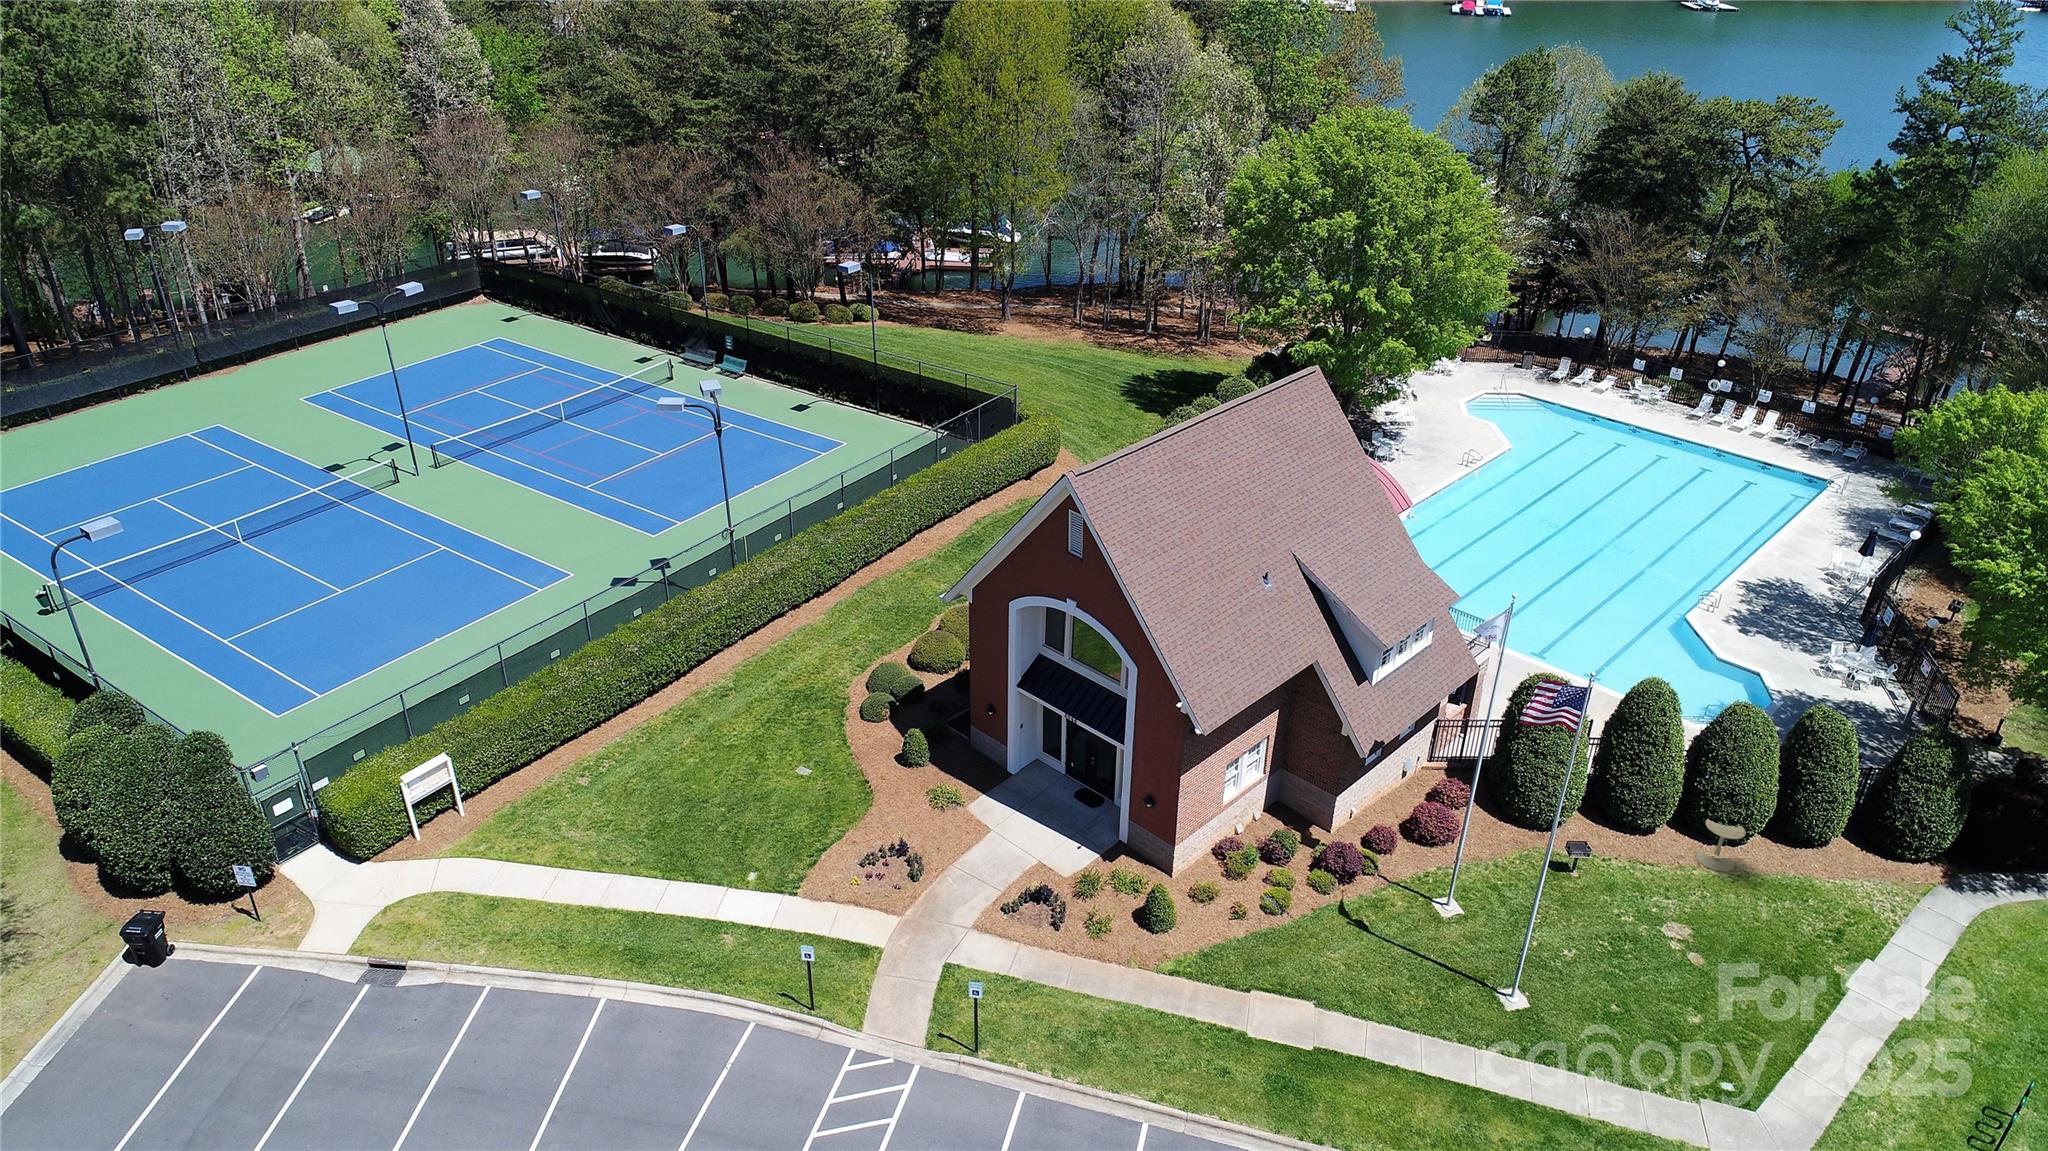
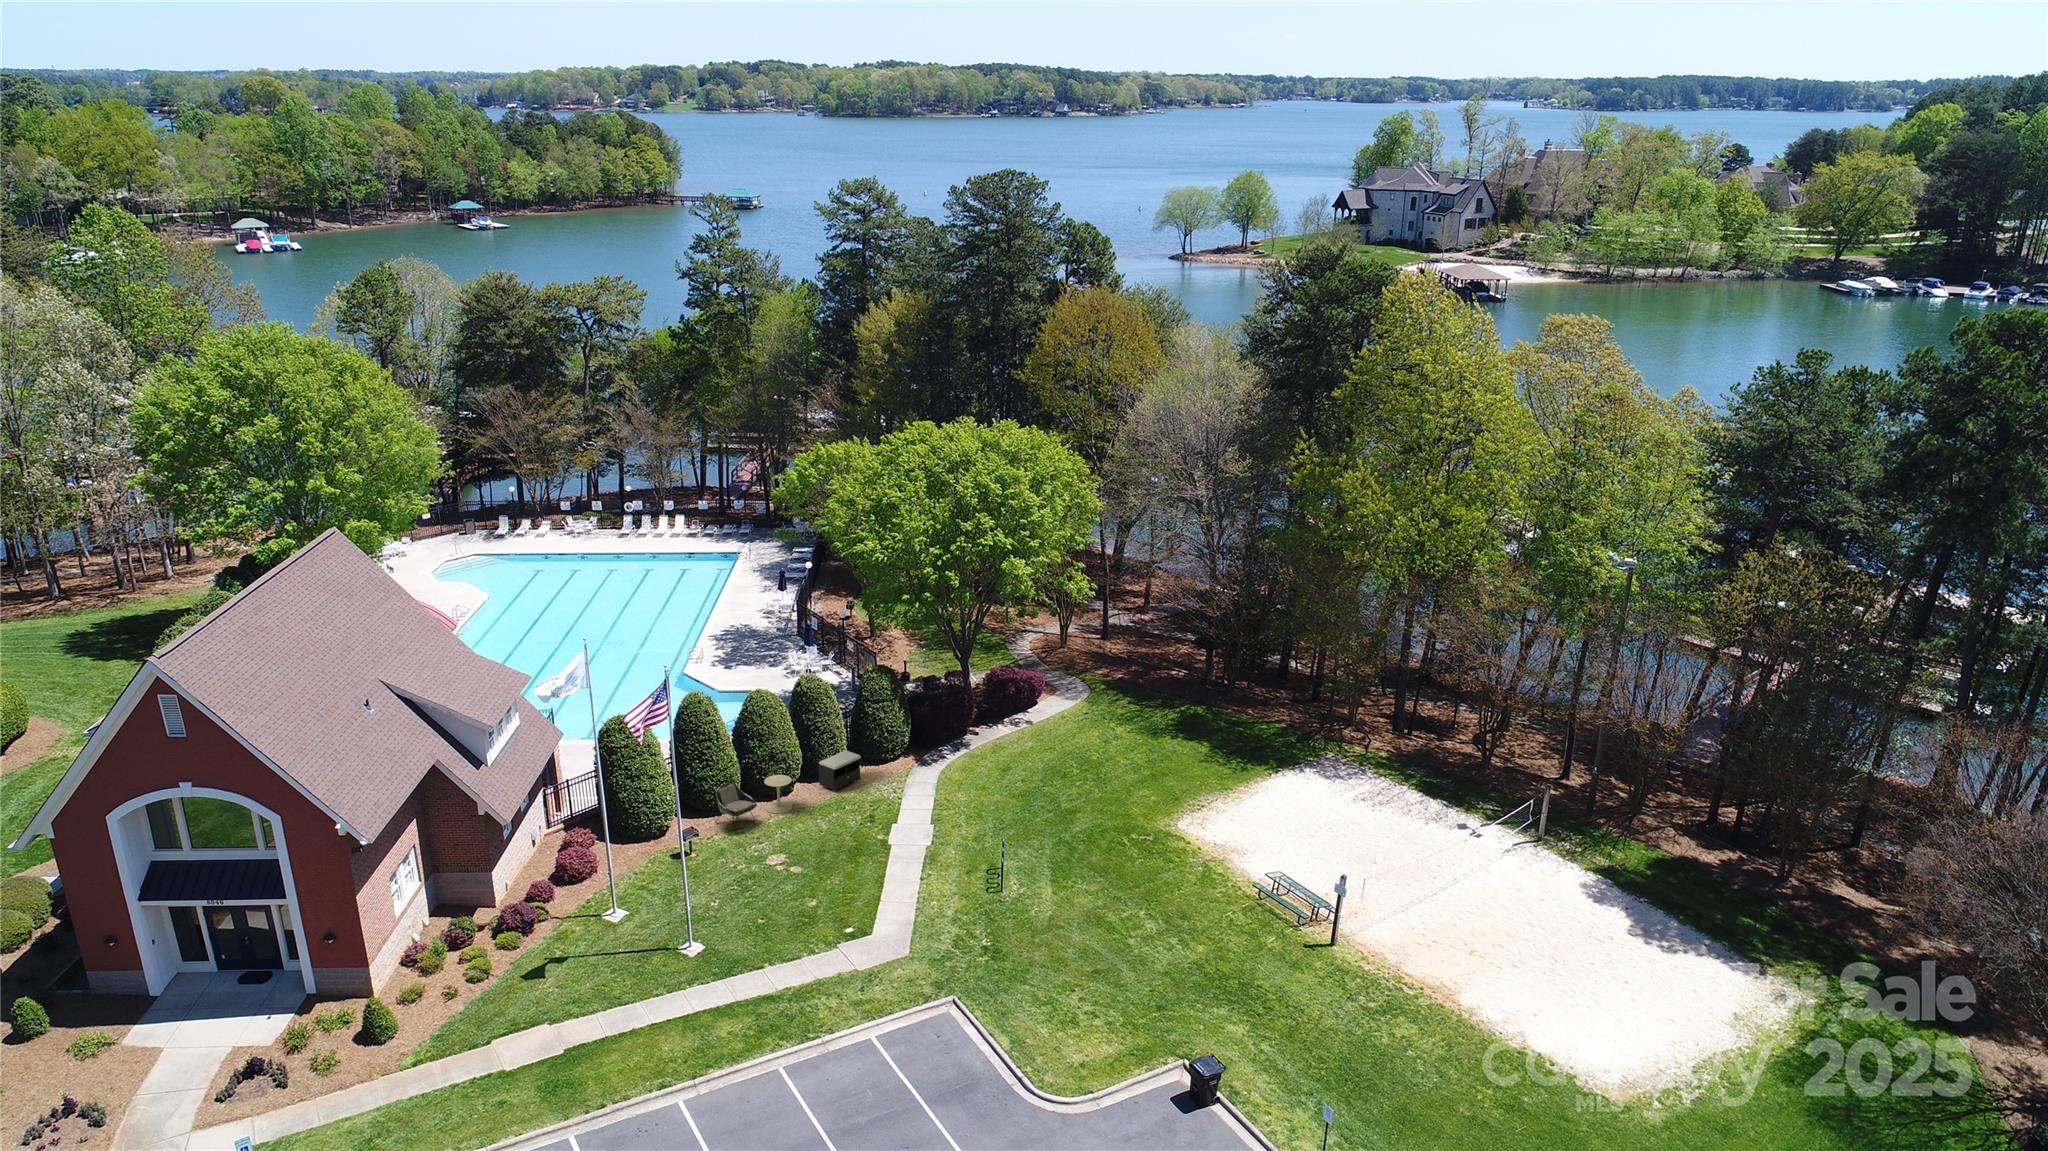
lounge chair: none [1621,803,1683,866] -> present [716,783,757,831]
storage bench: none [1787,824,1864,873] -> present [819,750,861,791]

